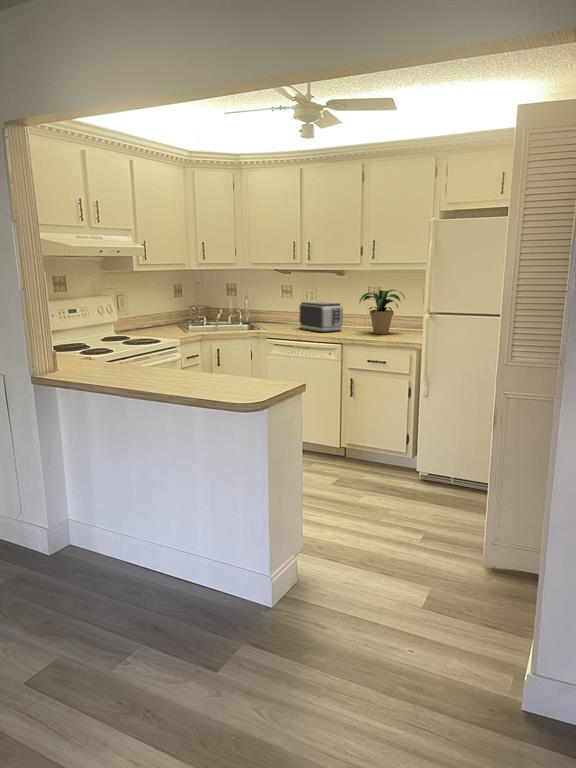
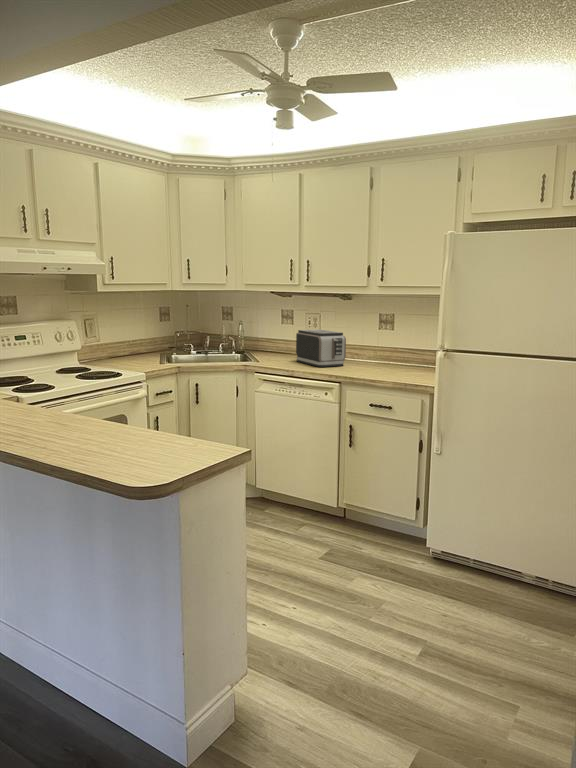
potted plant: present [359,290,405,334] -> none [363,318,420,371]

